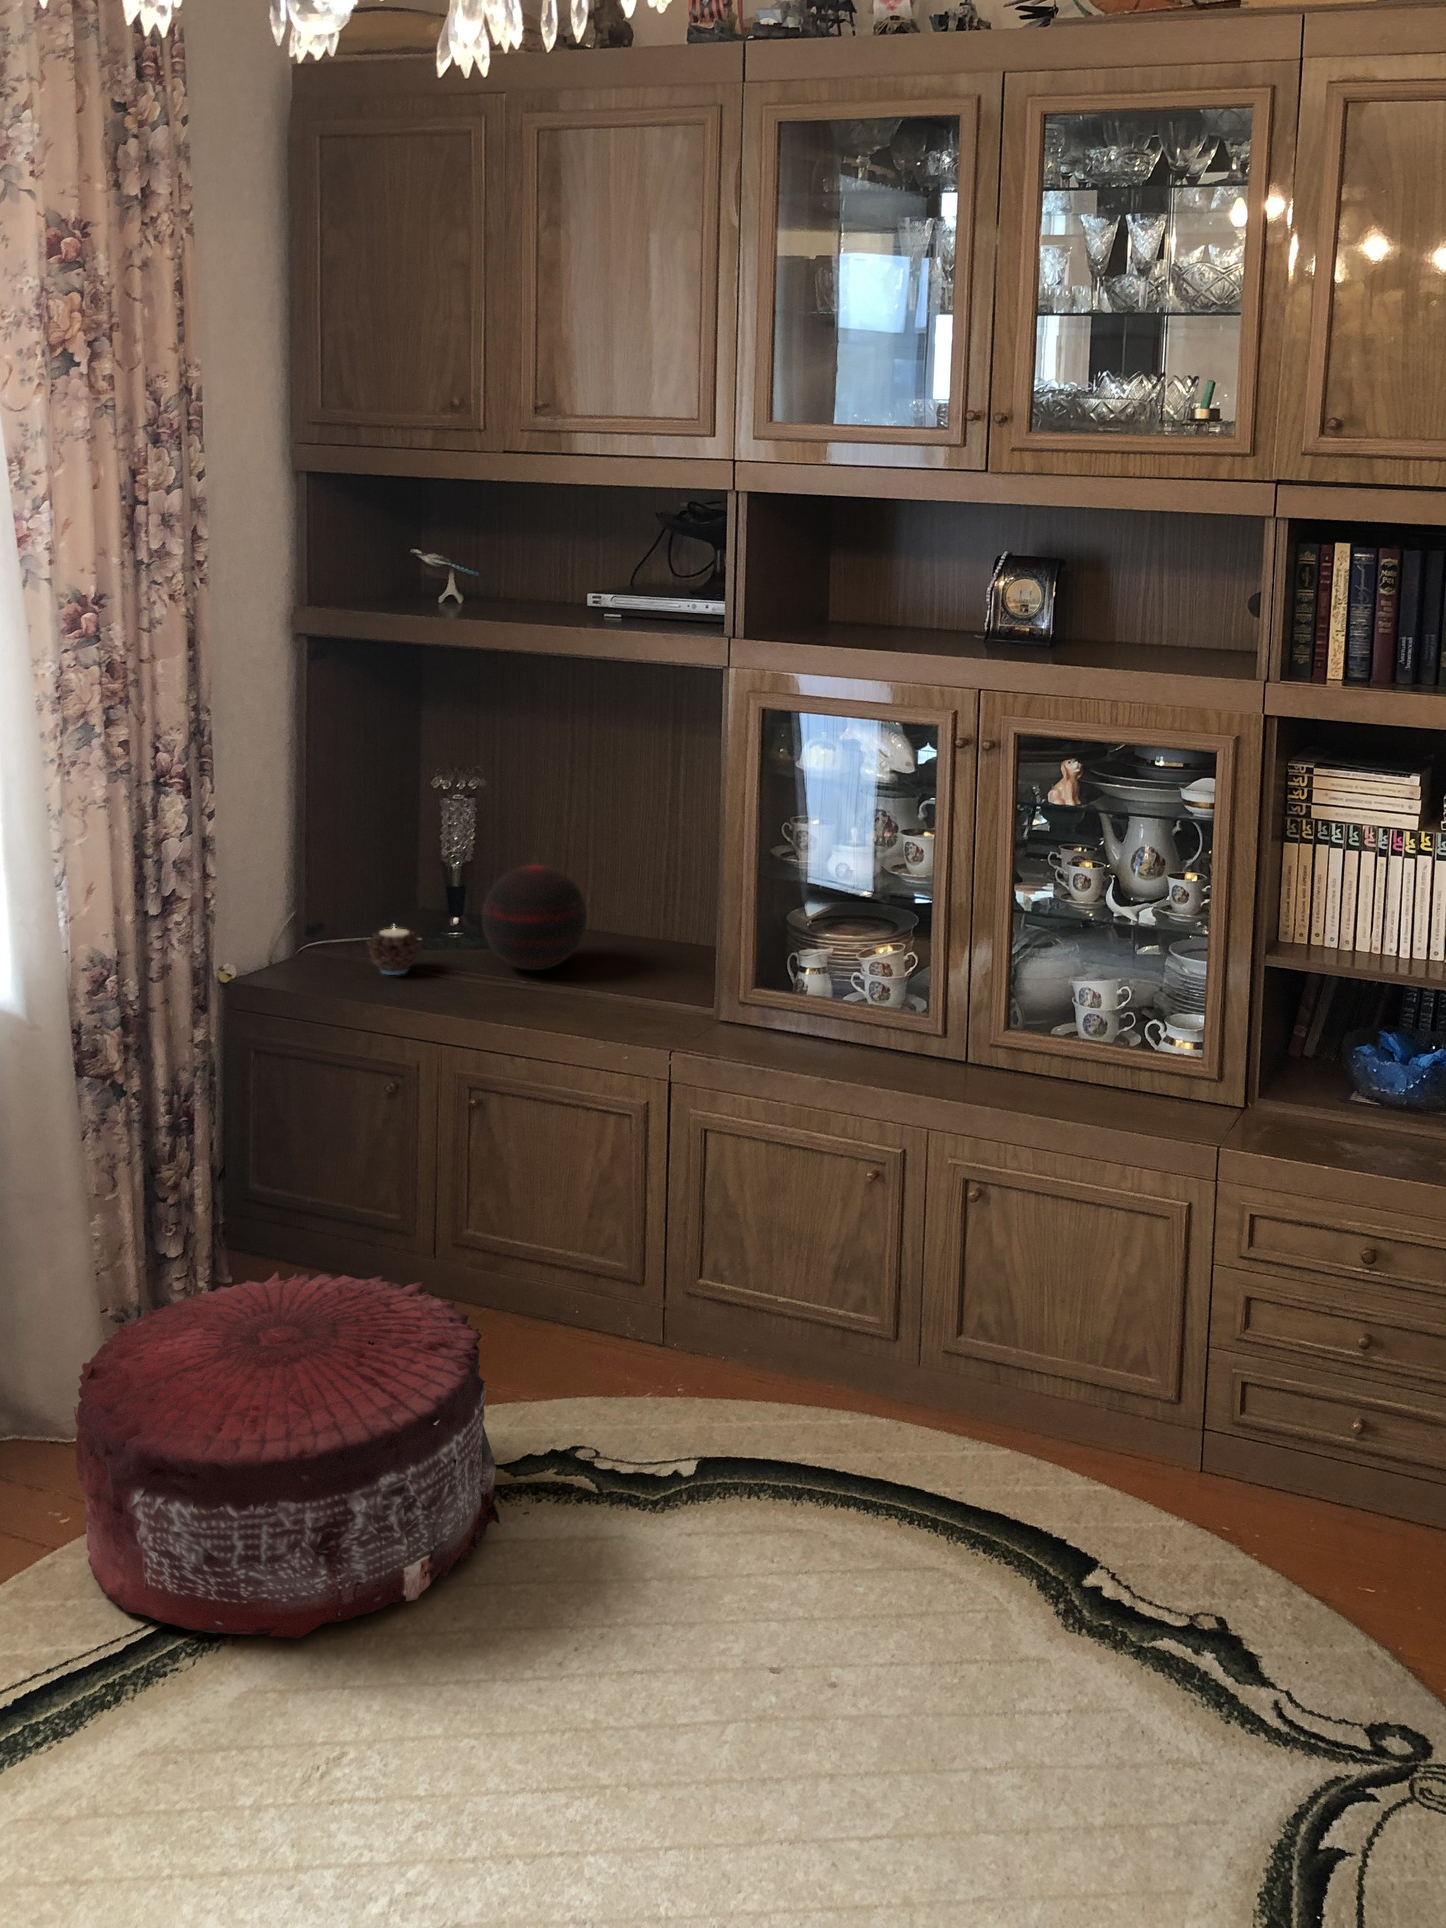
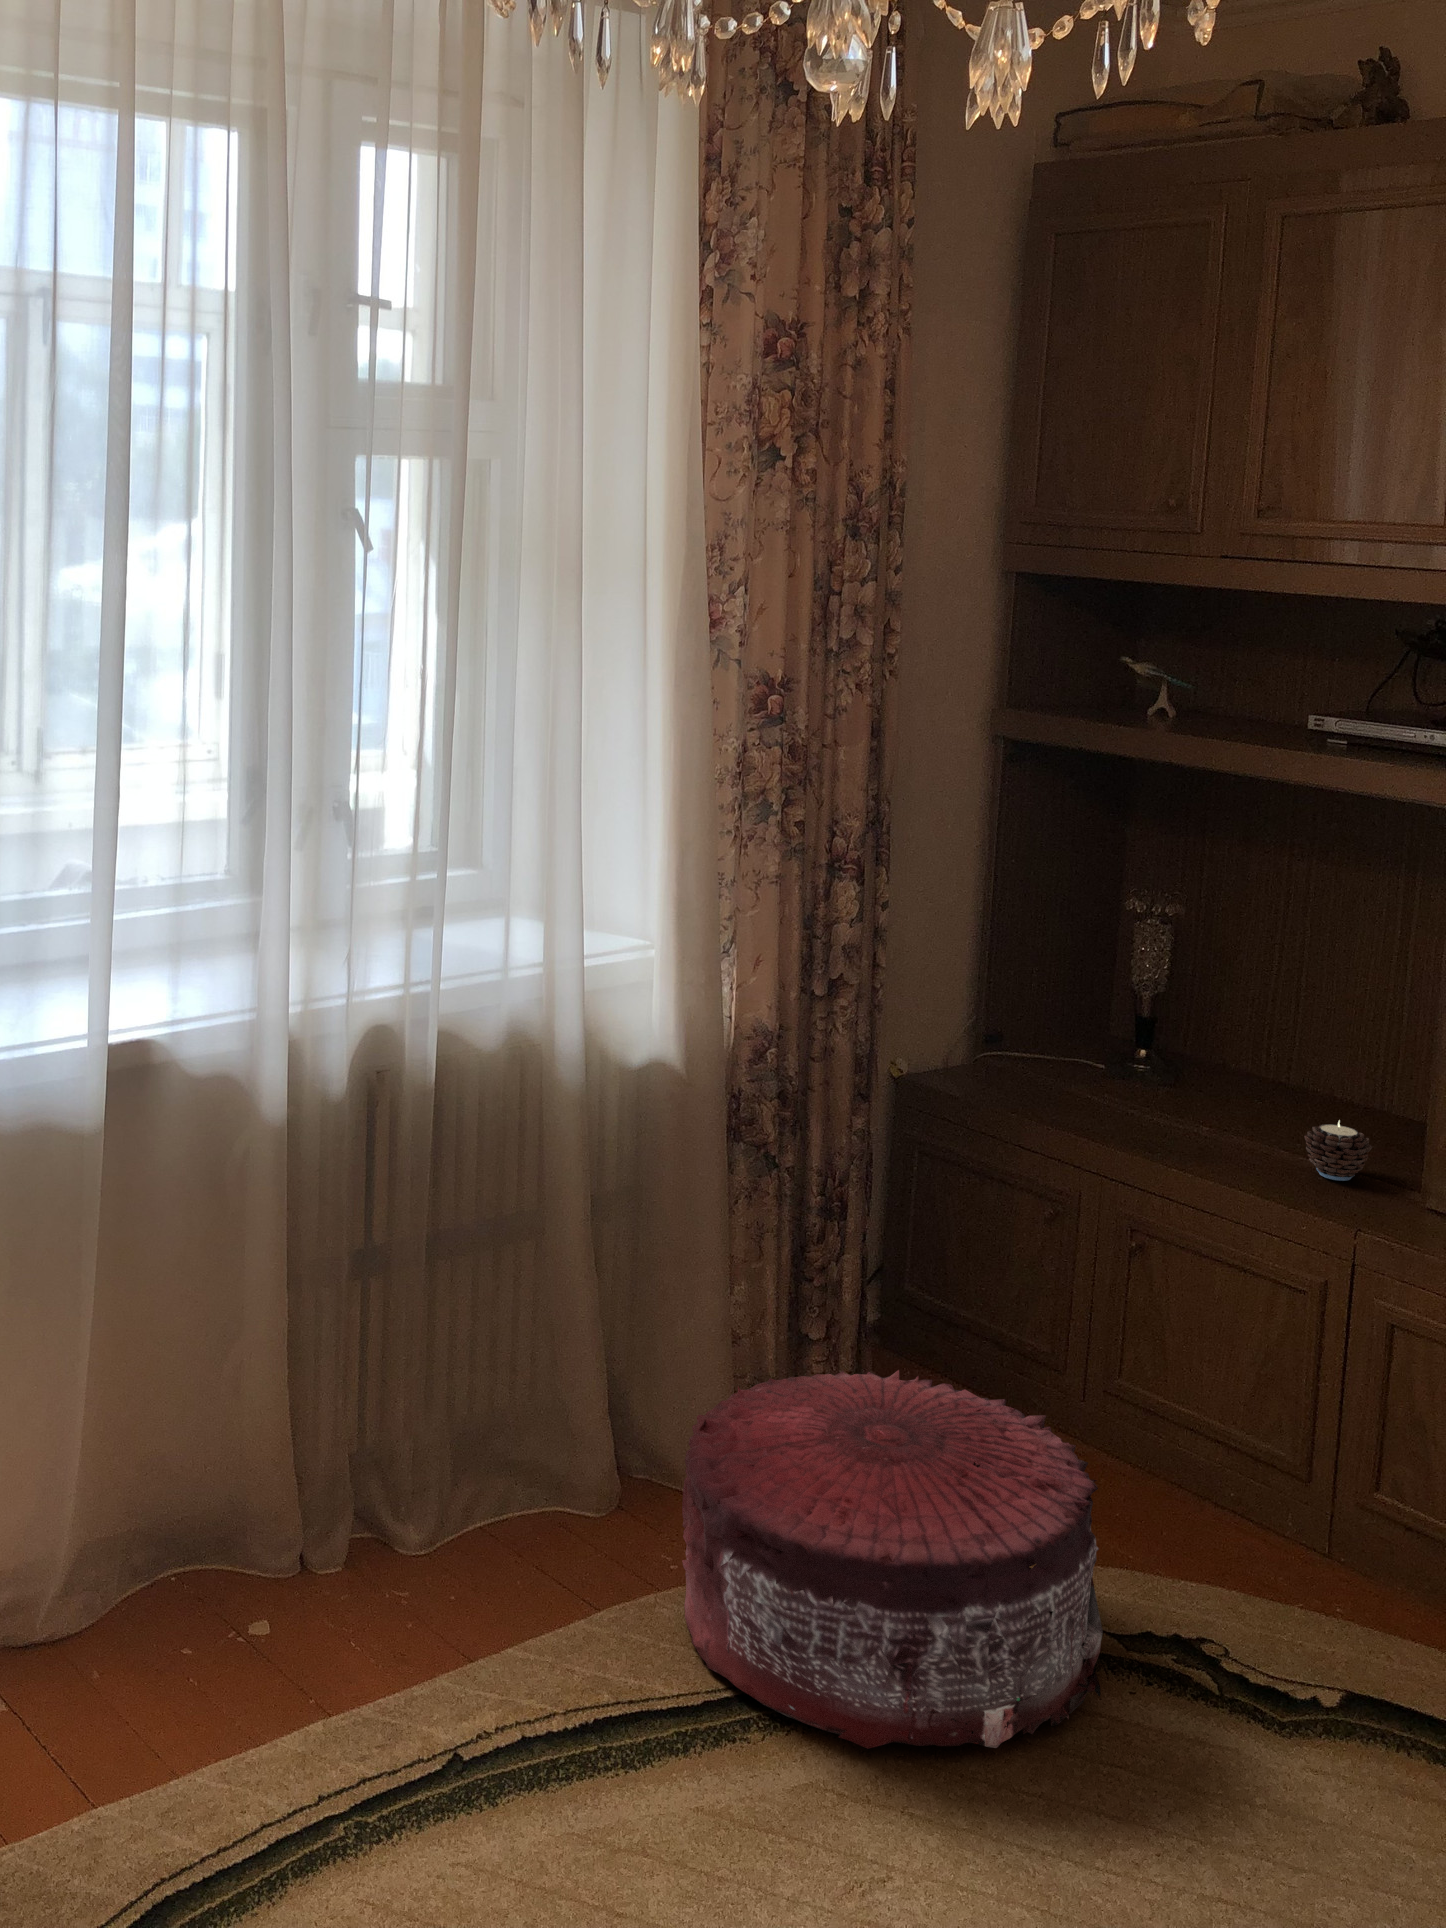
decorative orb: present [482,865,587,970] -> none [1163,999,1282,1113]
candle: present [368,928,421,975] -> present [1305,1121,1372,1181]

